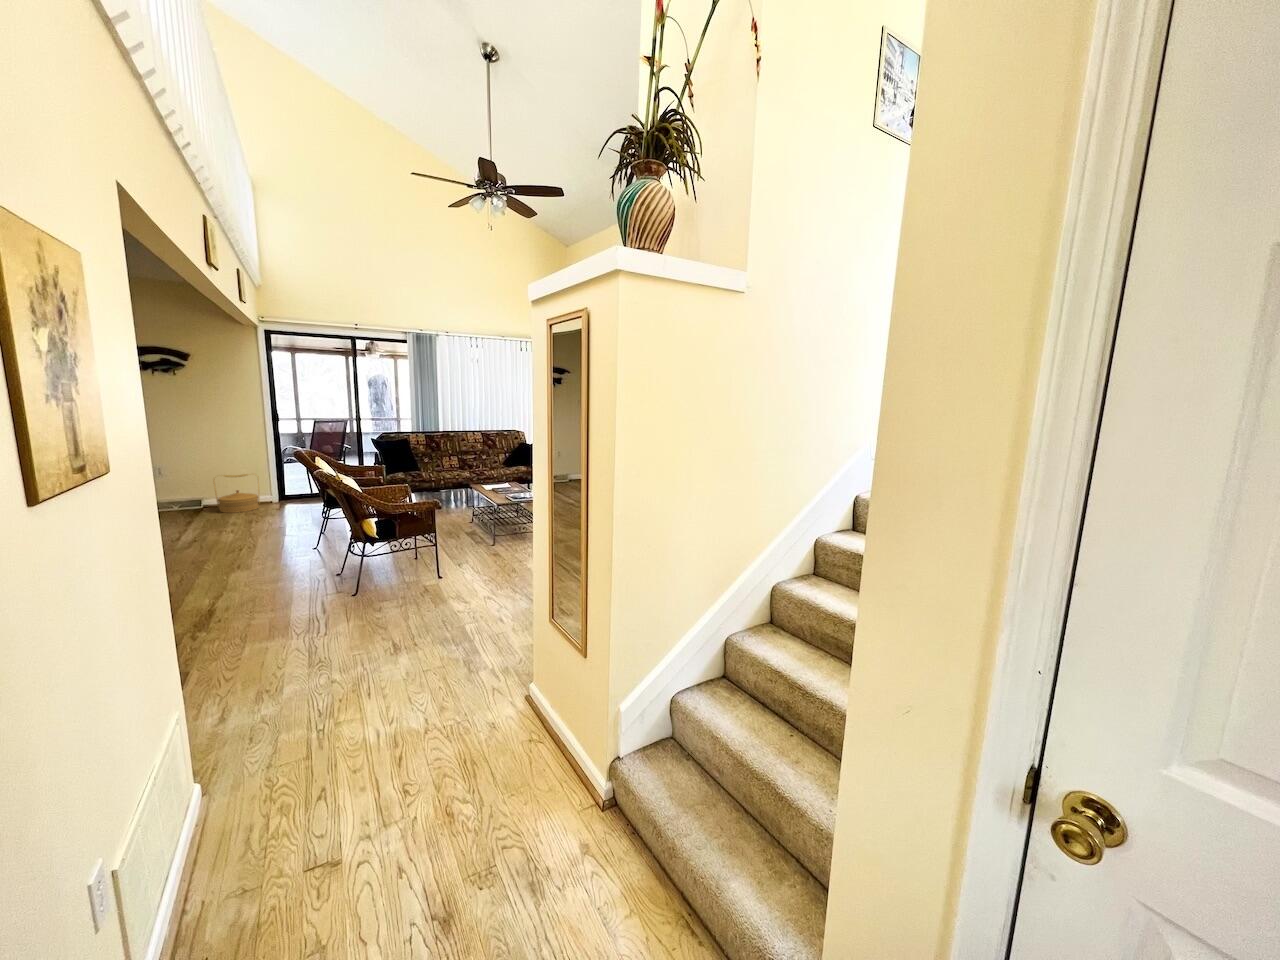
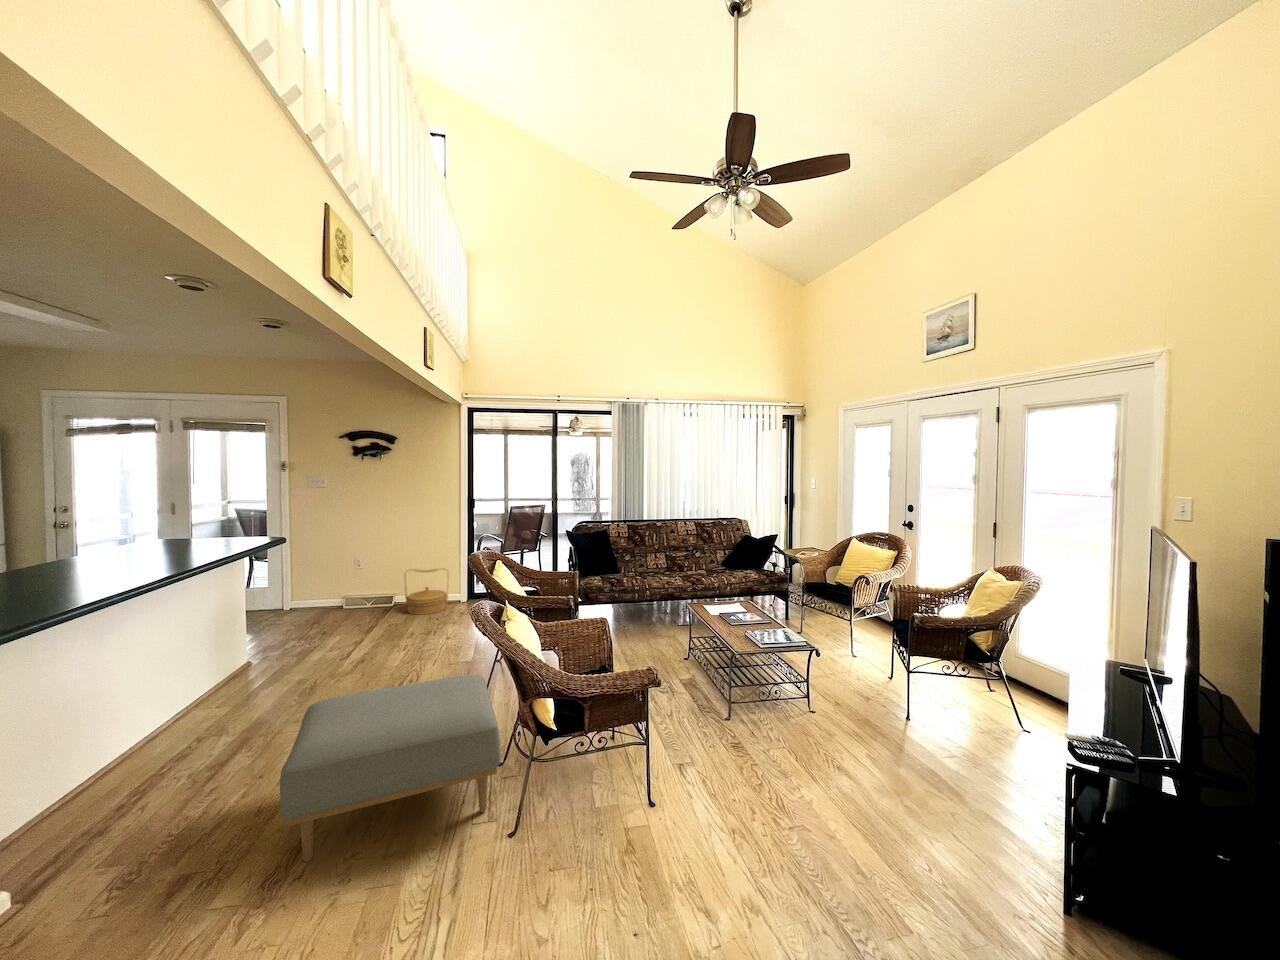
ottoman: none [198,519,343,610] -> present [280,675,501,862]

